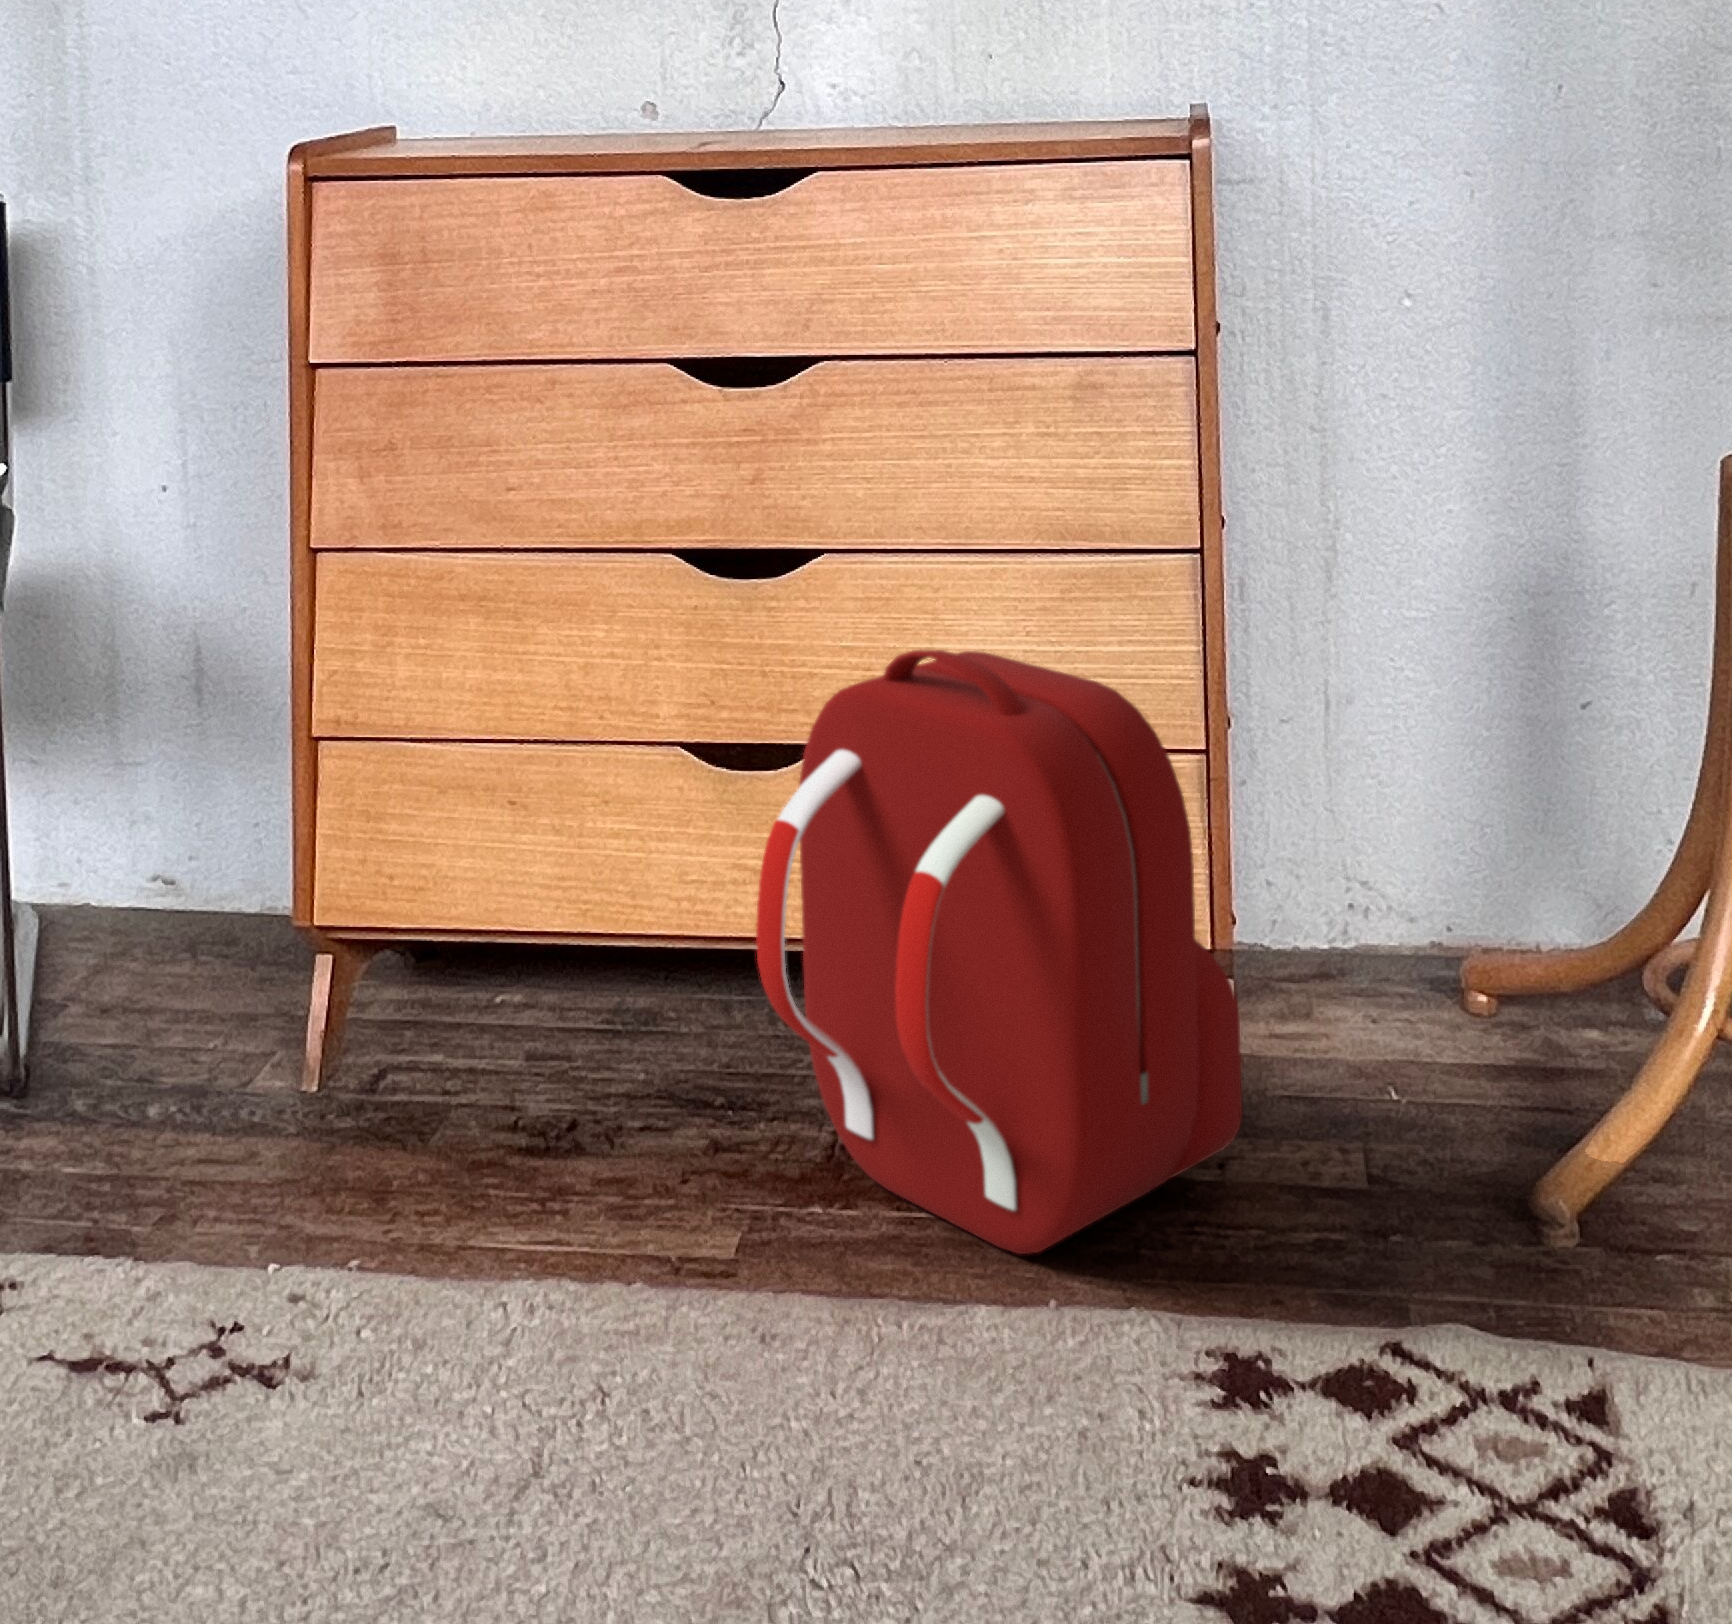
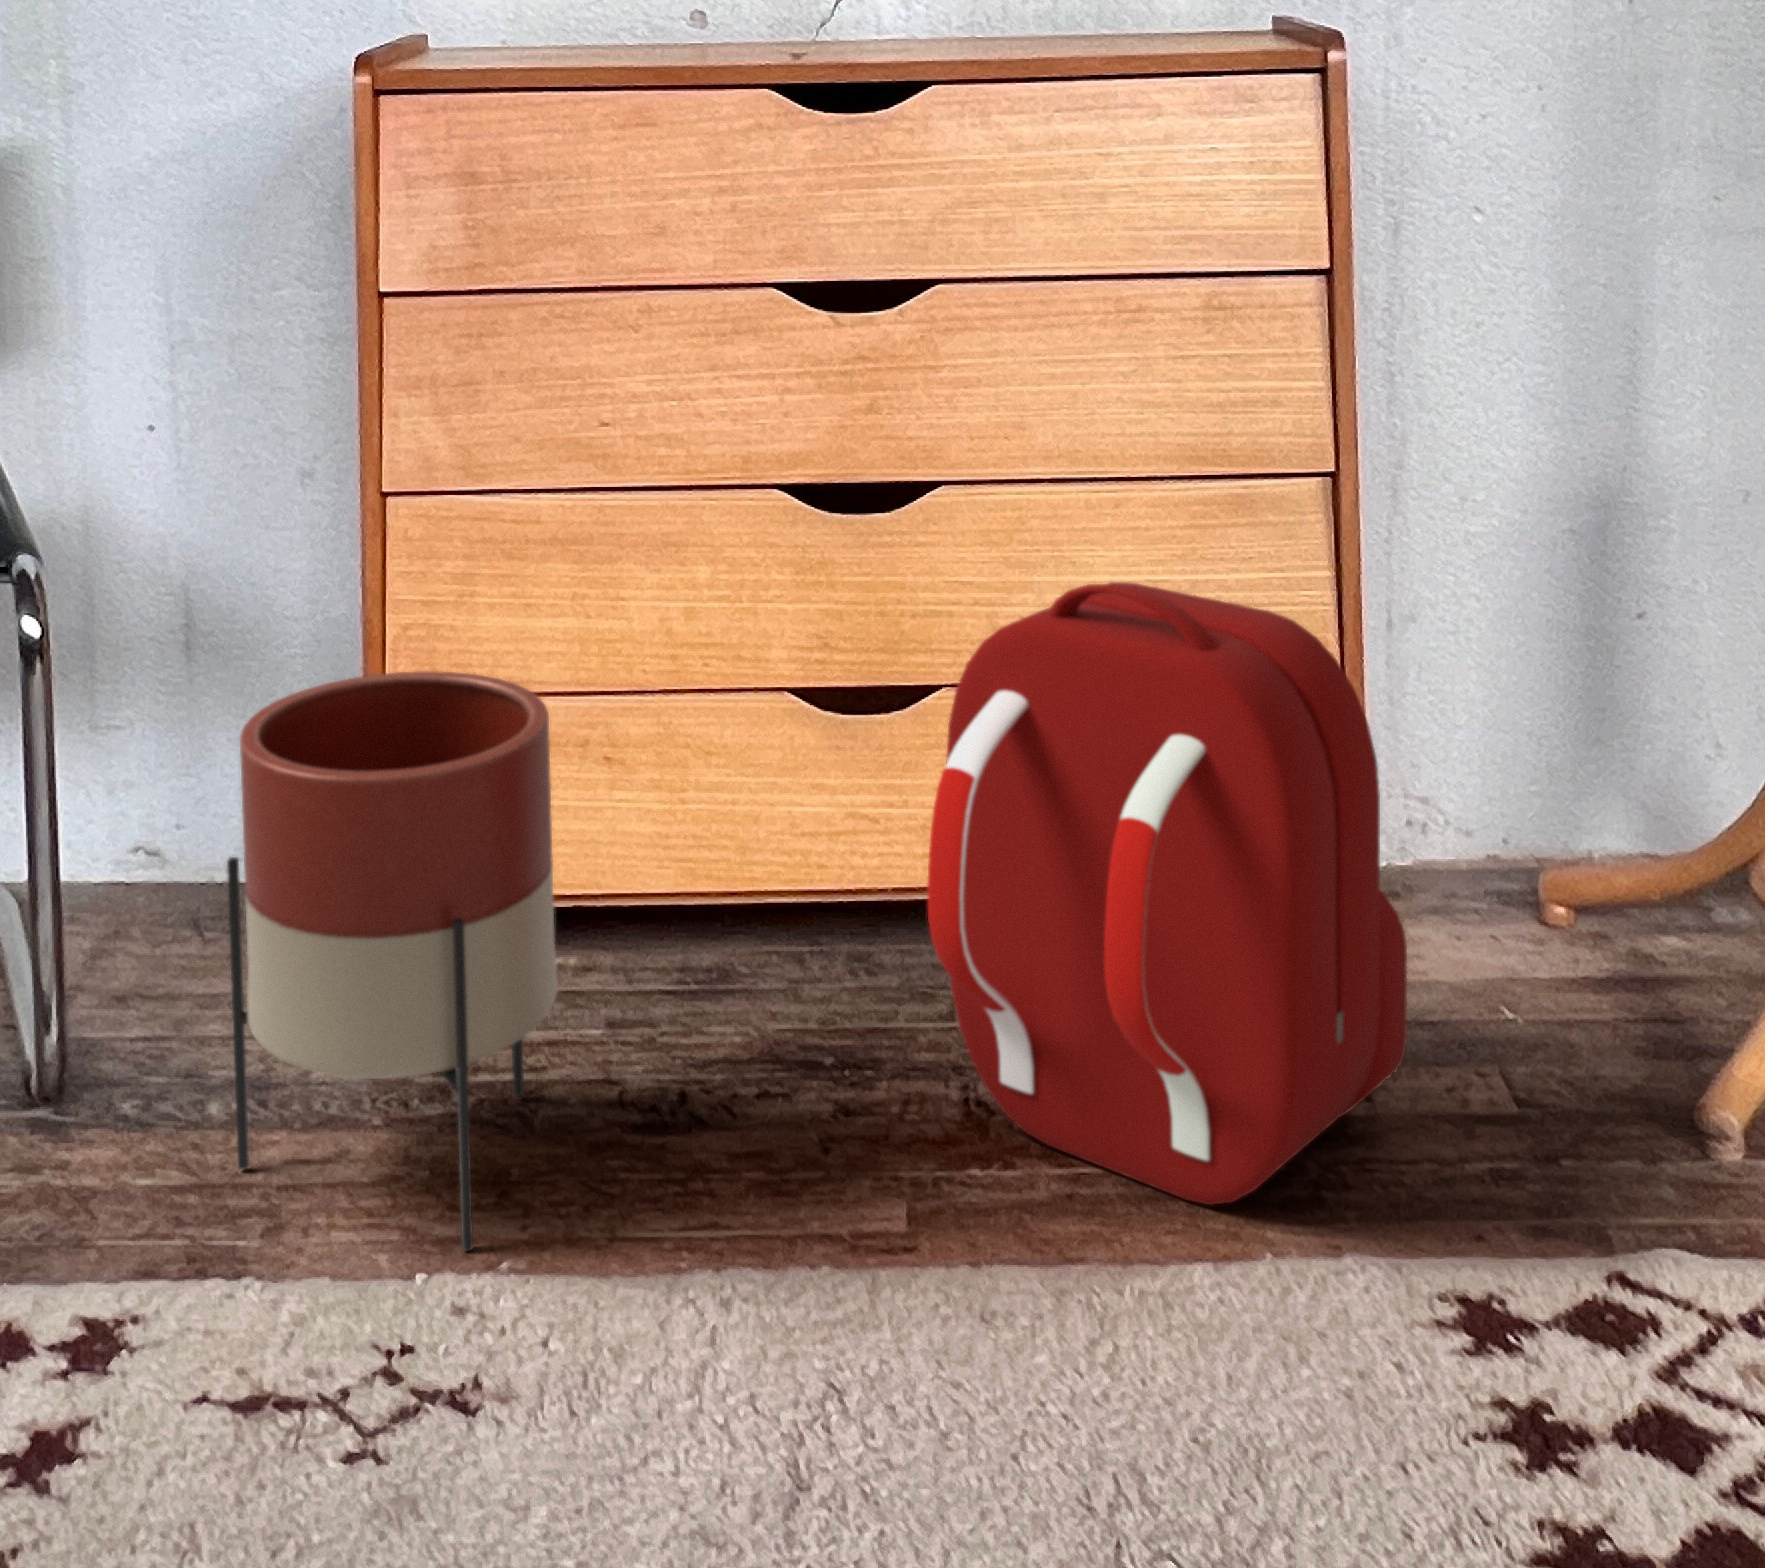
planter: none [137,715,432,1248] -> present [227,671,557,1252]

